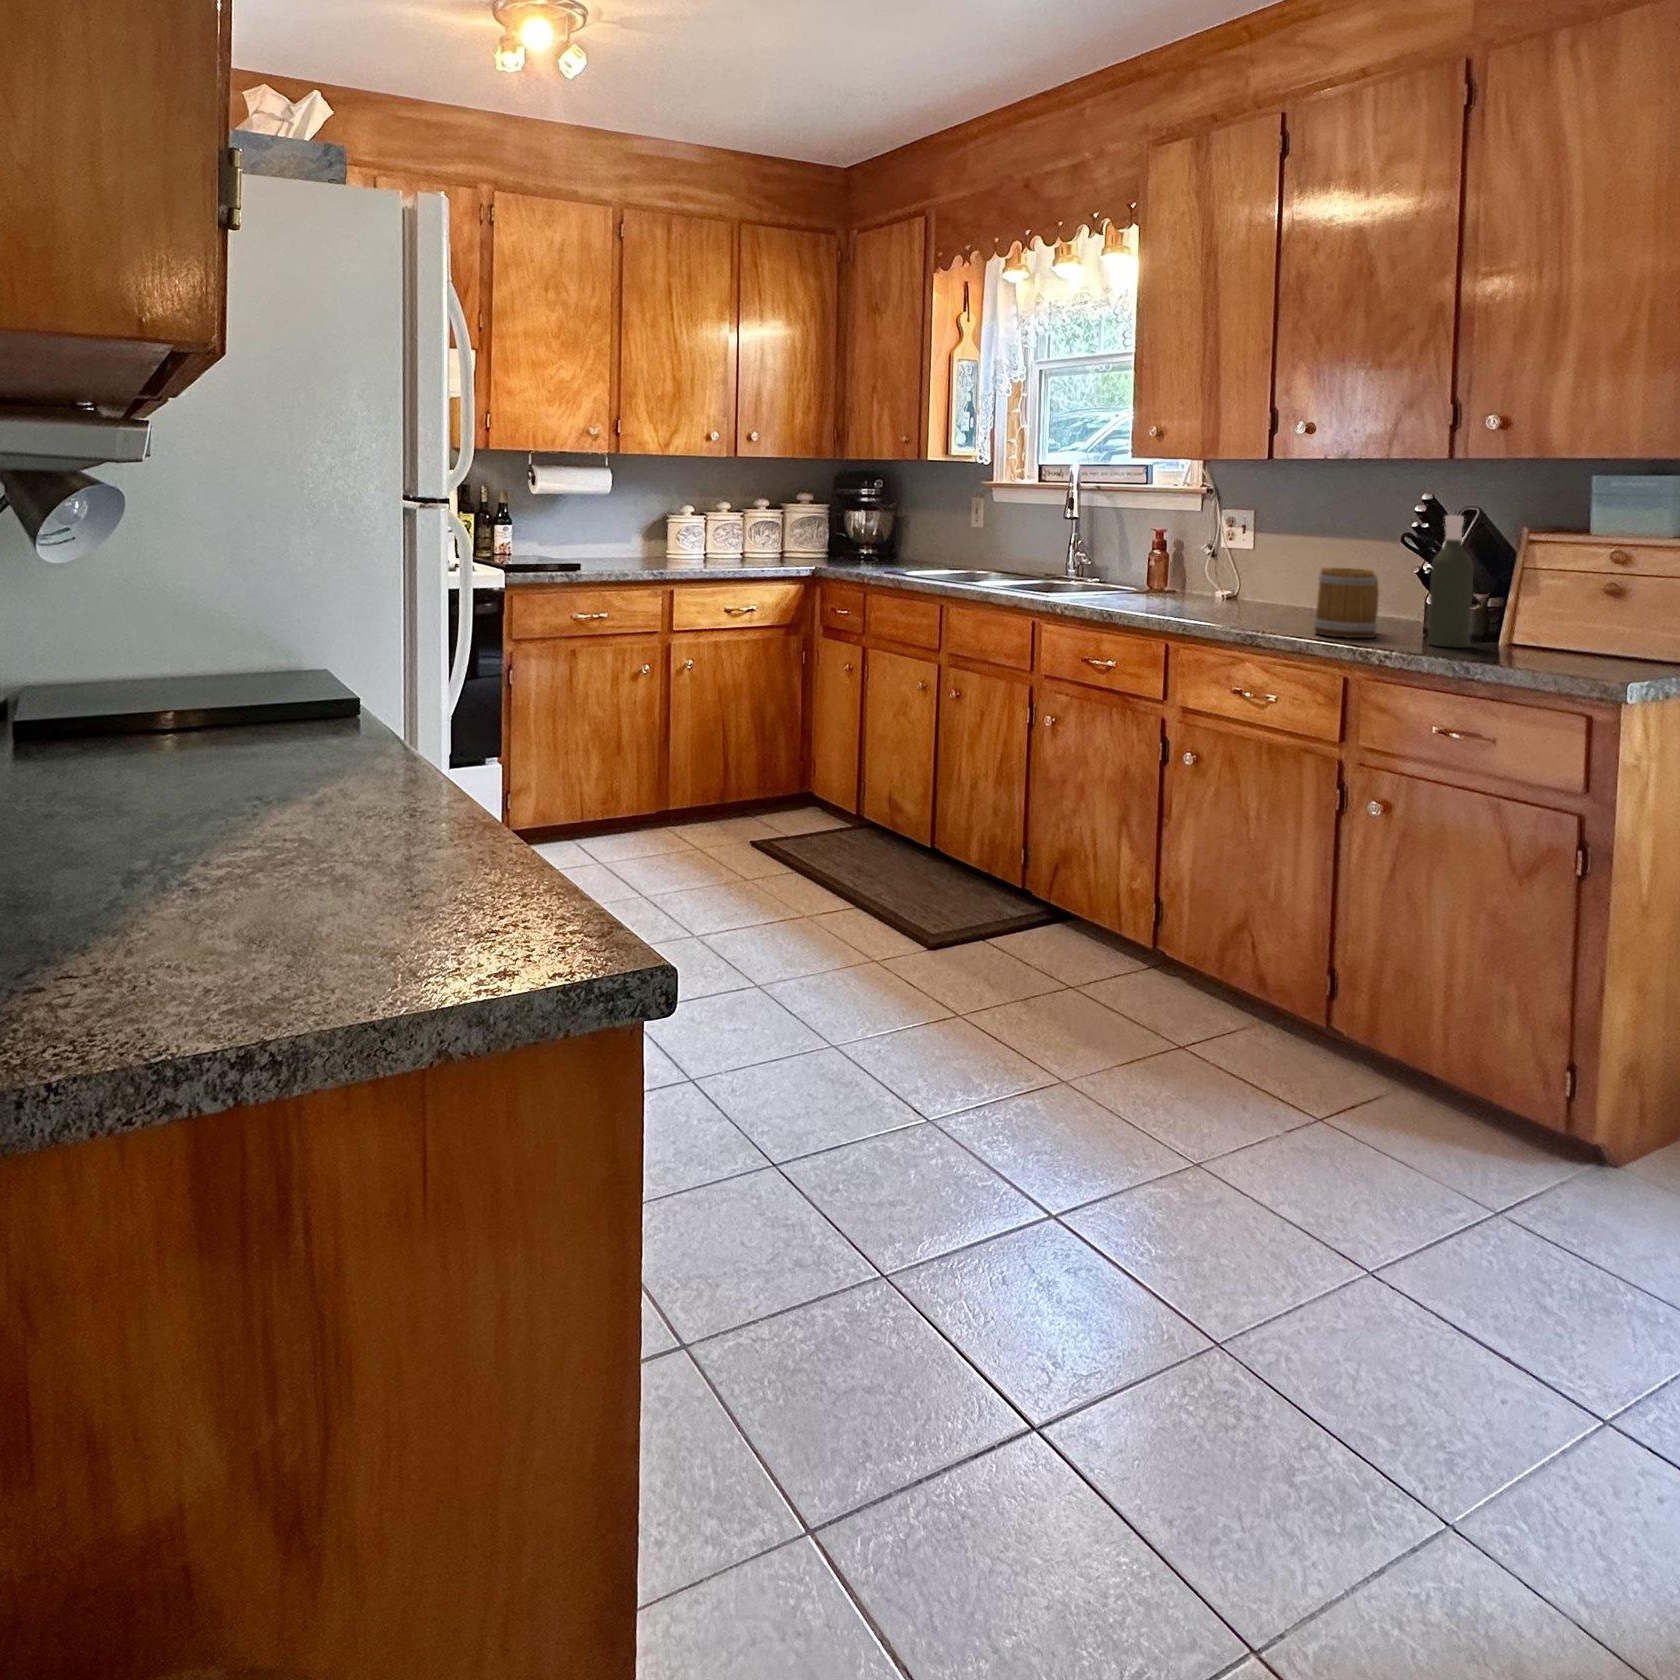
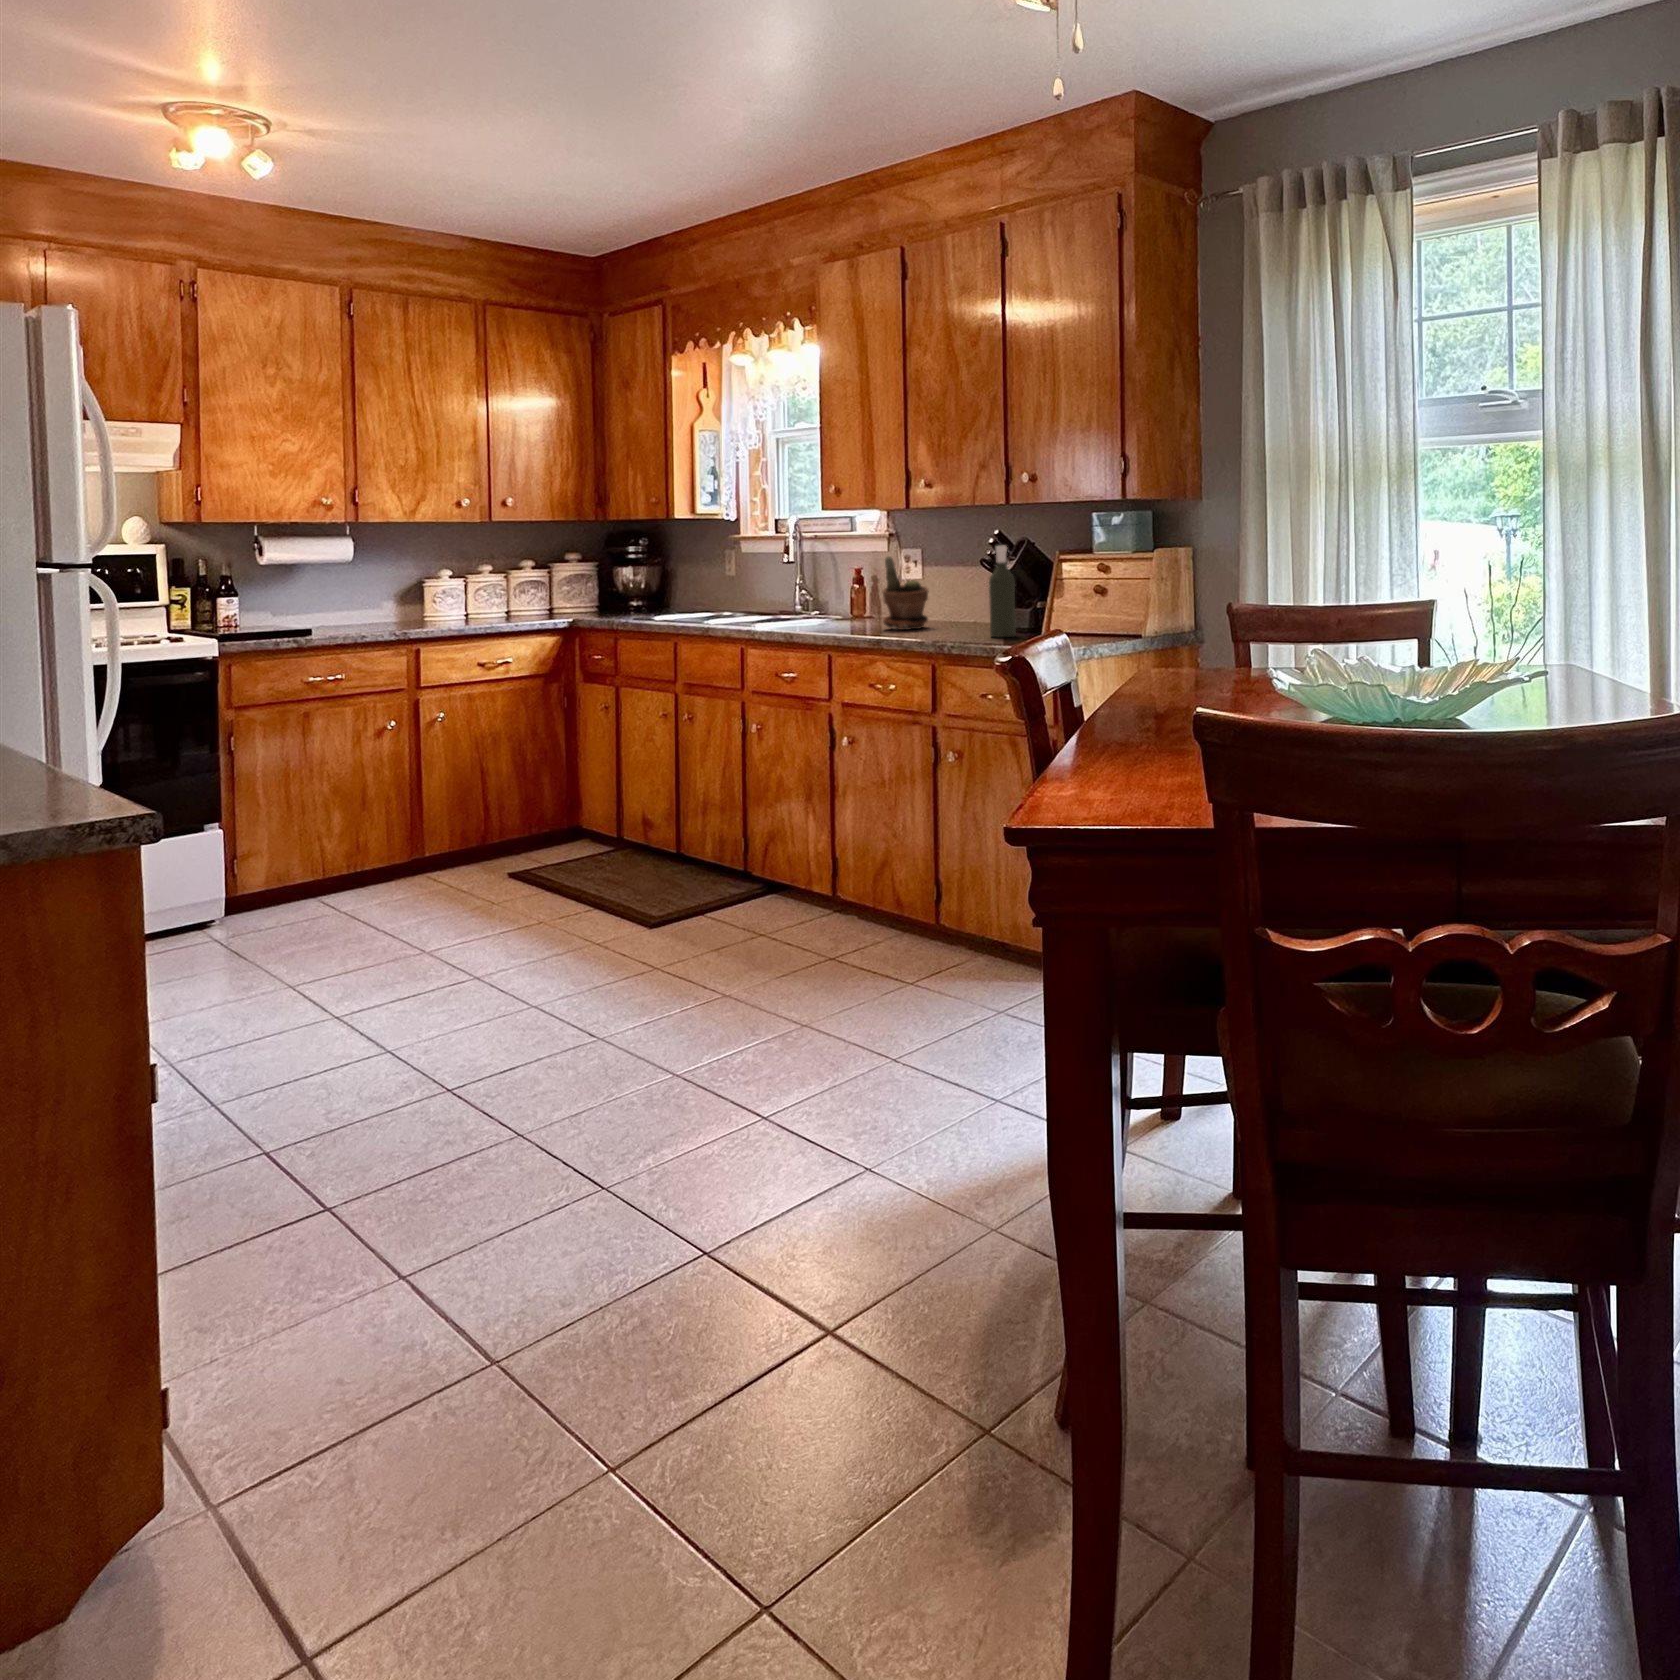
potted plant: none [1229,519,1298,619] -> present [882,556,929,630]
mug: present [1314,568,1379,638] -> none [923,587,970,637]

